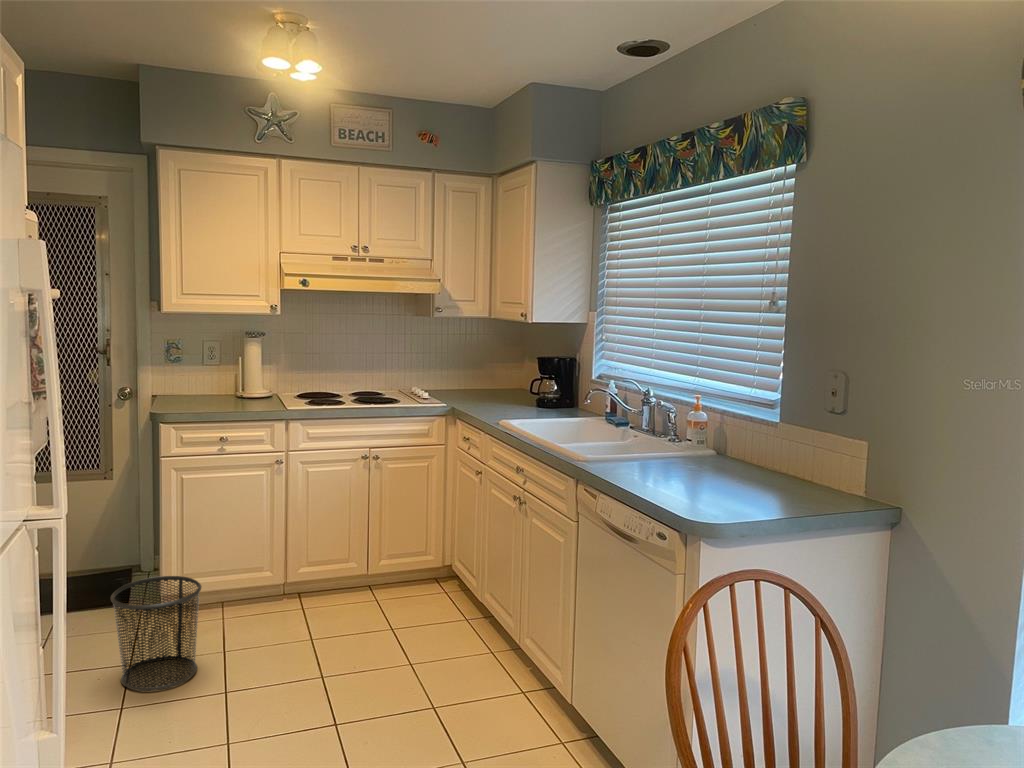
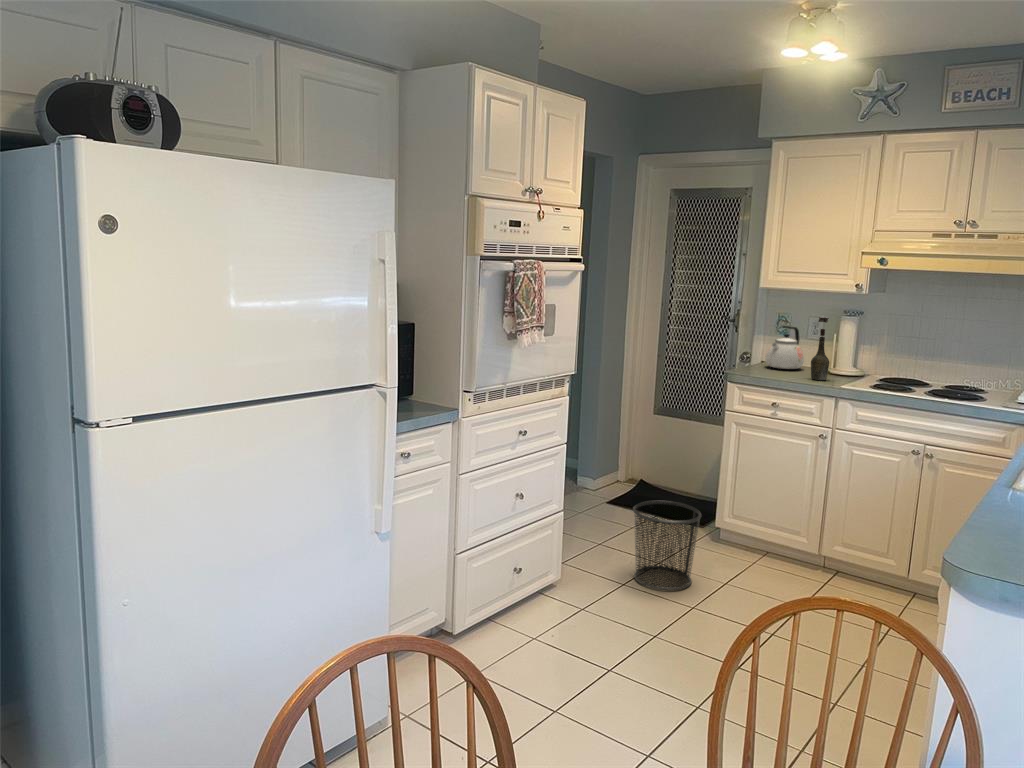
bottle: none [242,340,261,406] -> present [811,317,829,380]
kettle: none [173,353,216,400] -> present [766,326,804,369]

